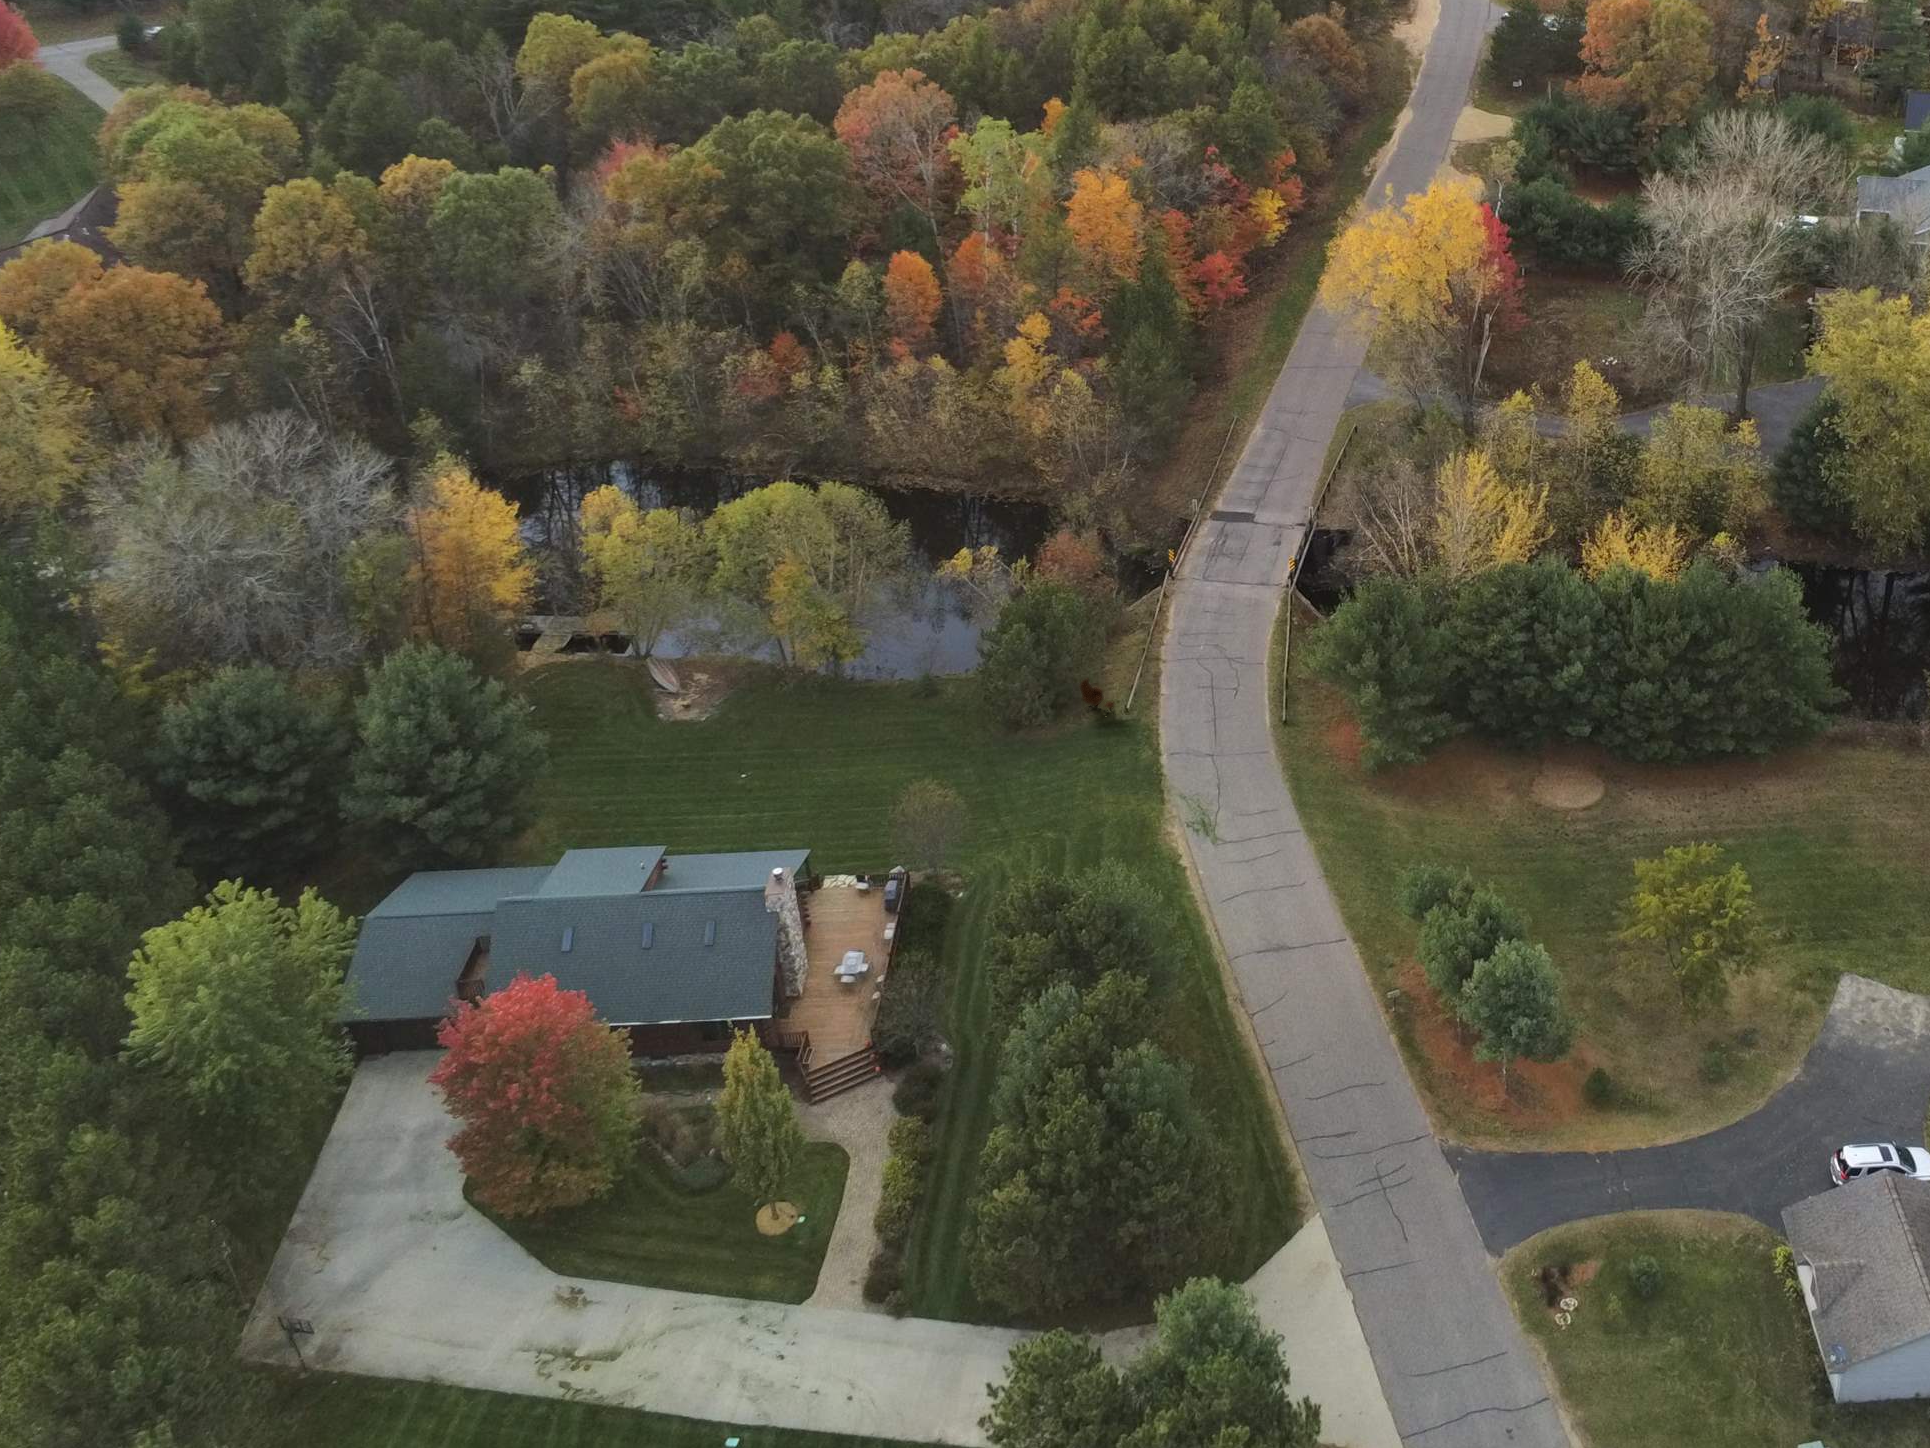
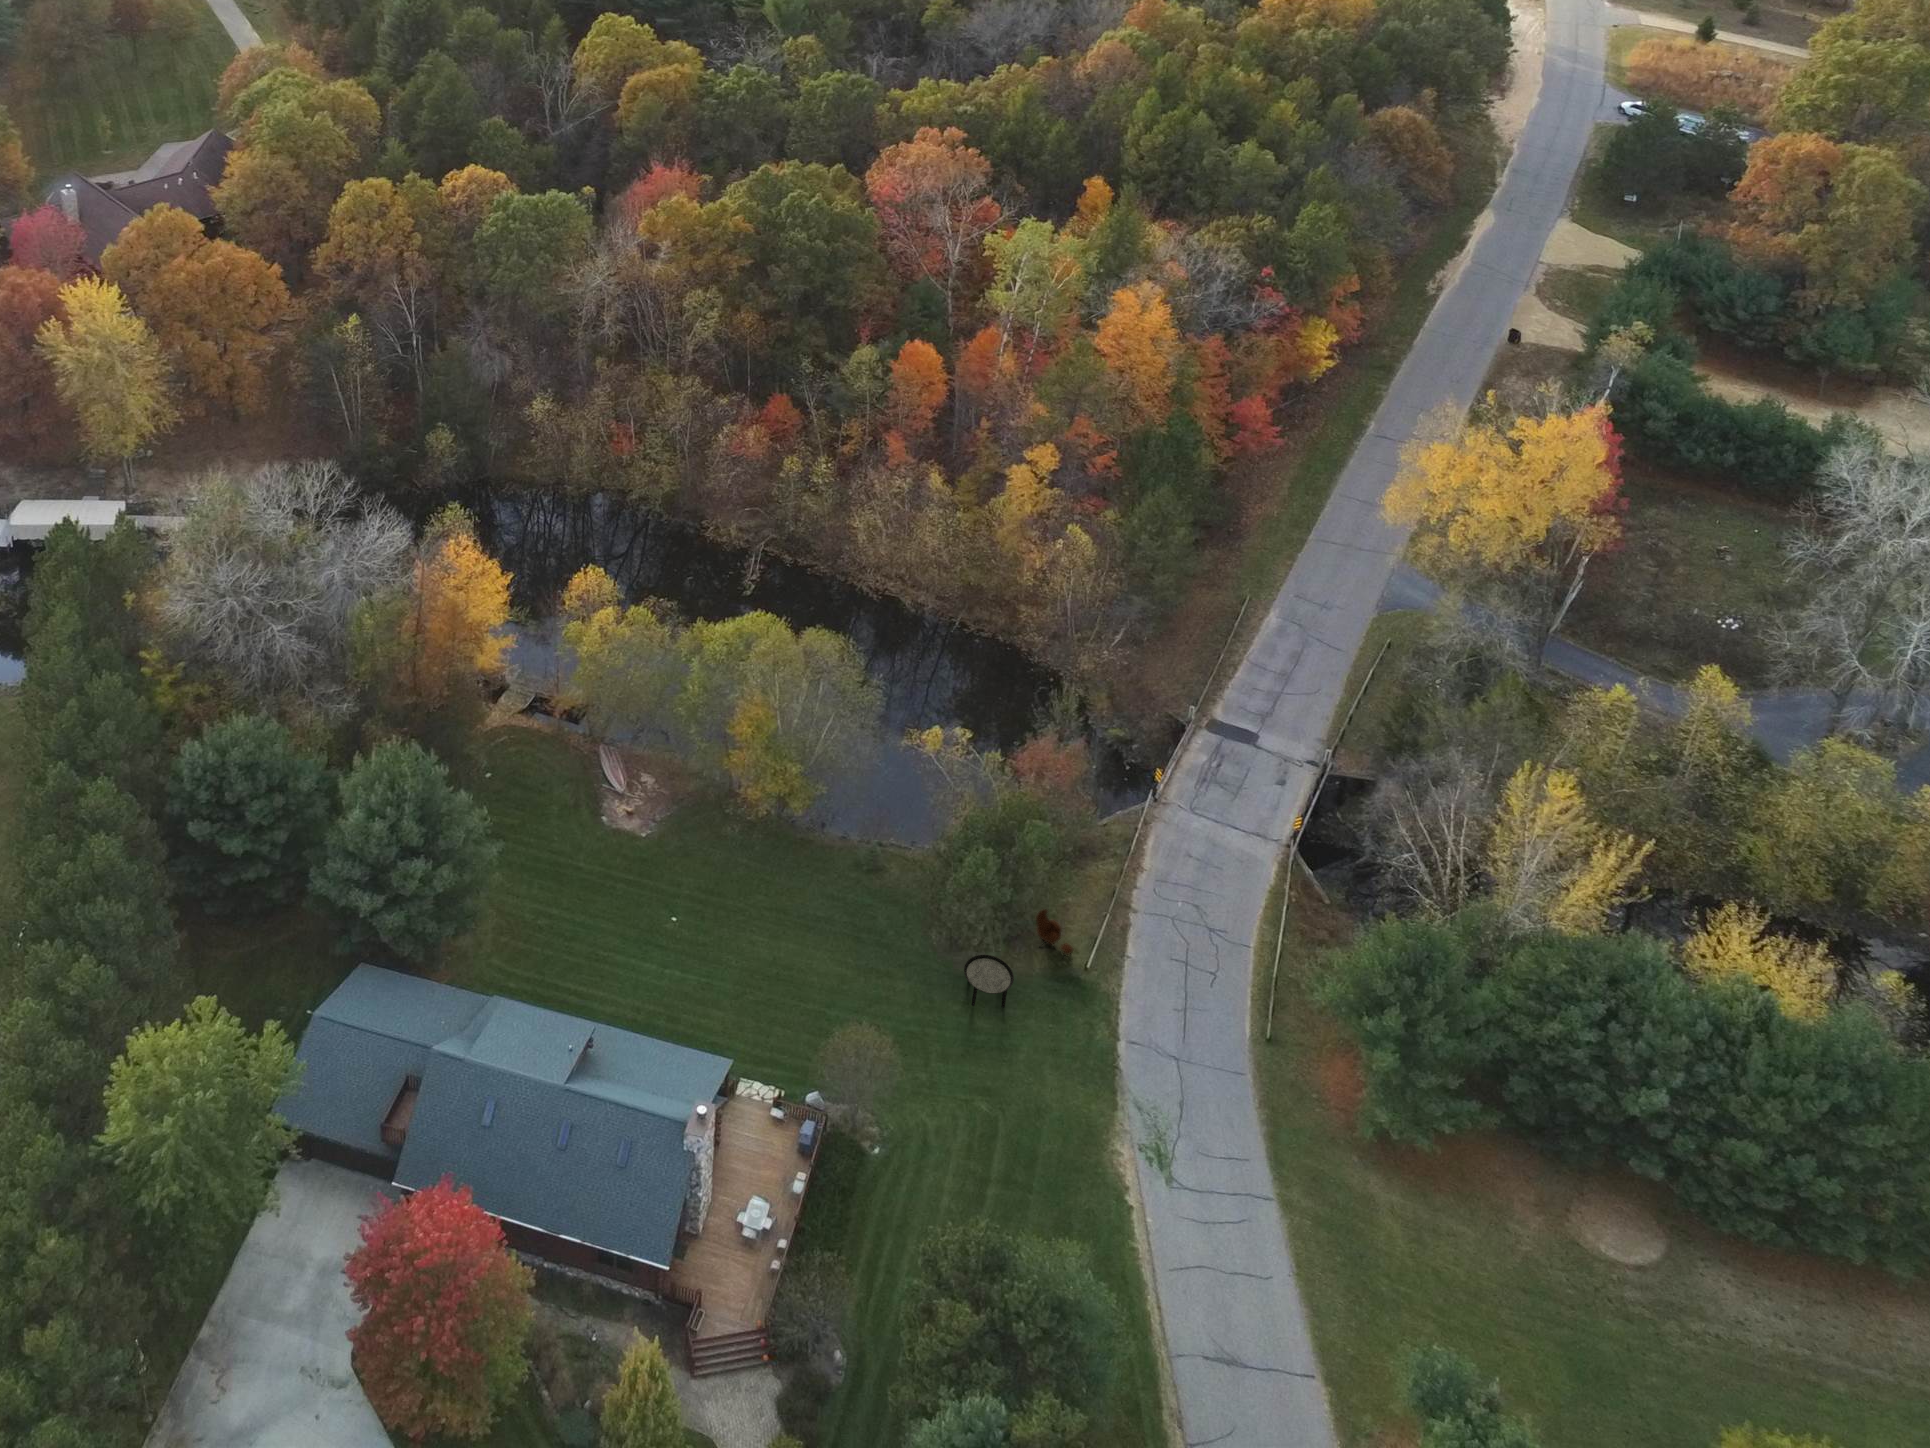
round table: none [1022,723,1065,767] -> present [964,955,1014,1008]

